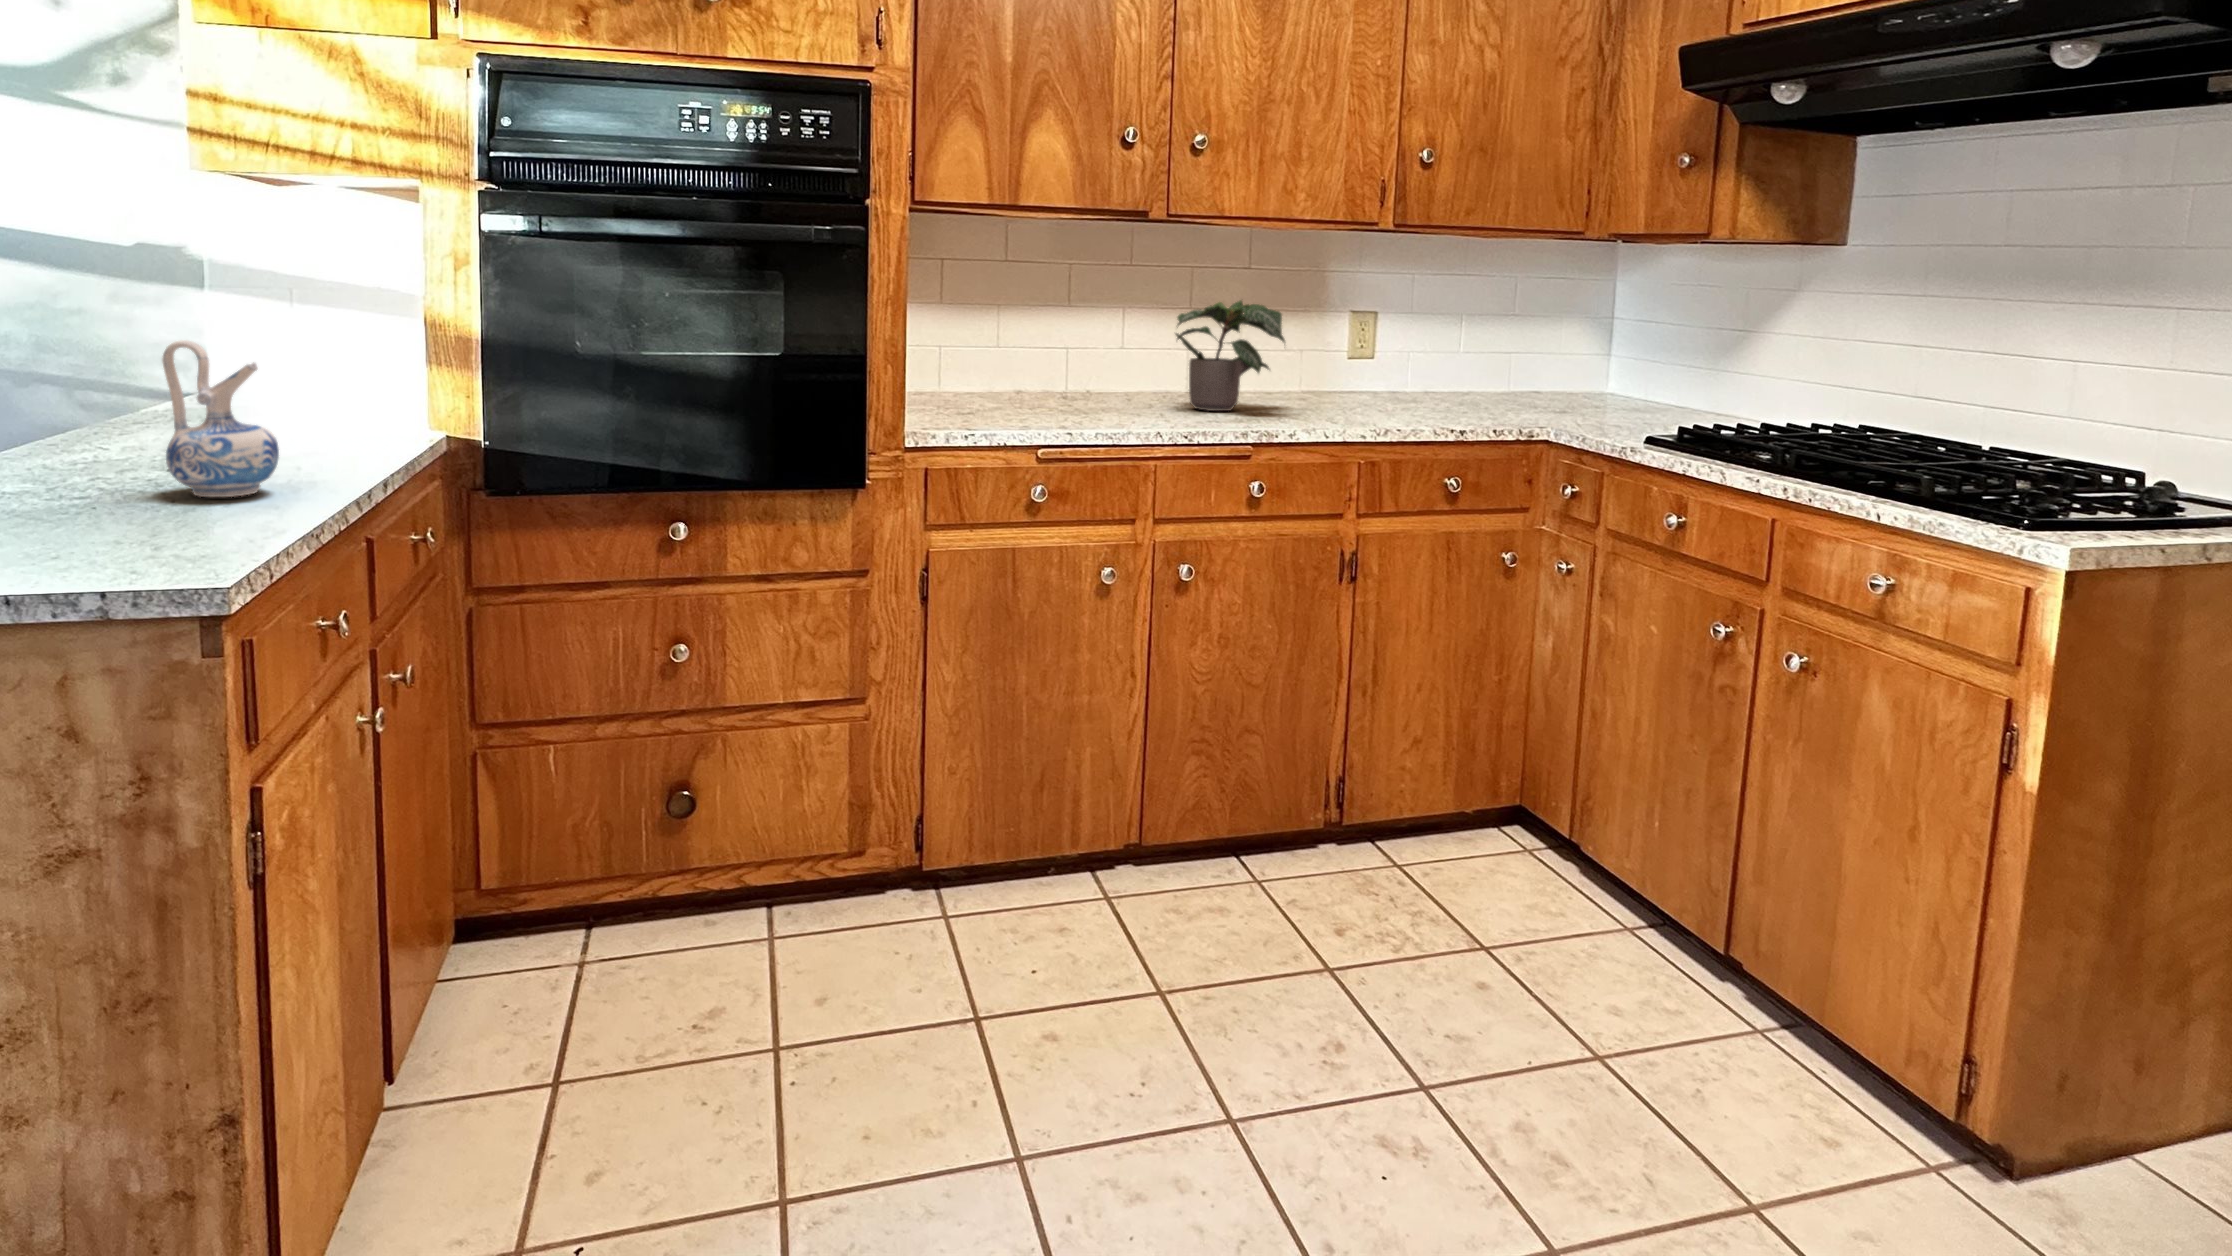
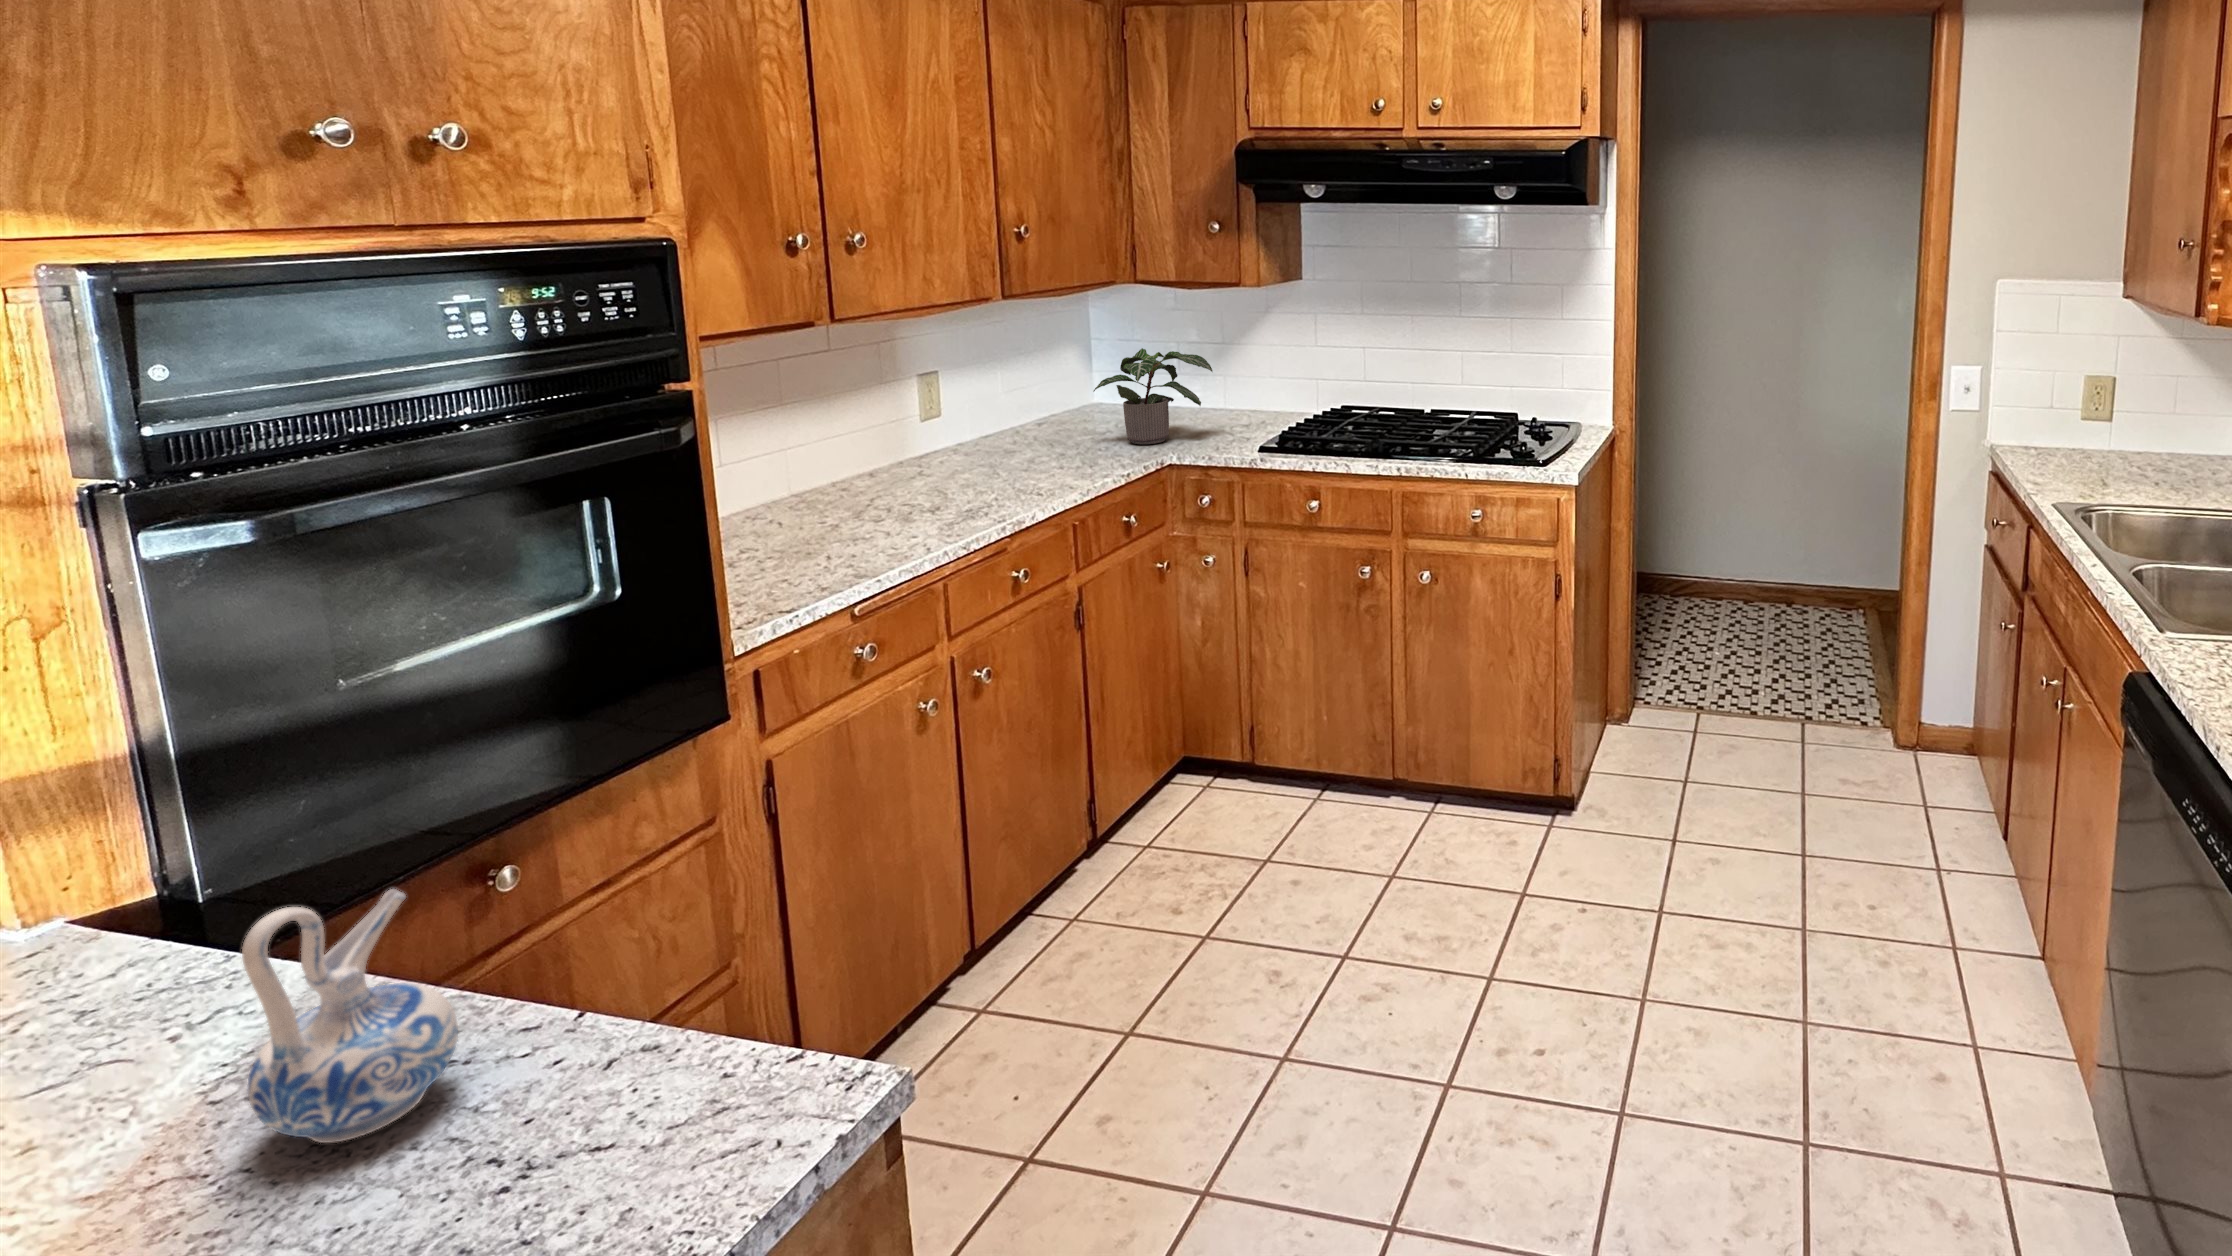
potted plant: present [1176,301,1285,411] -> present [1094,348,1212,444]

